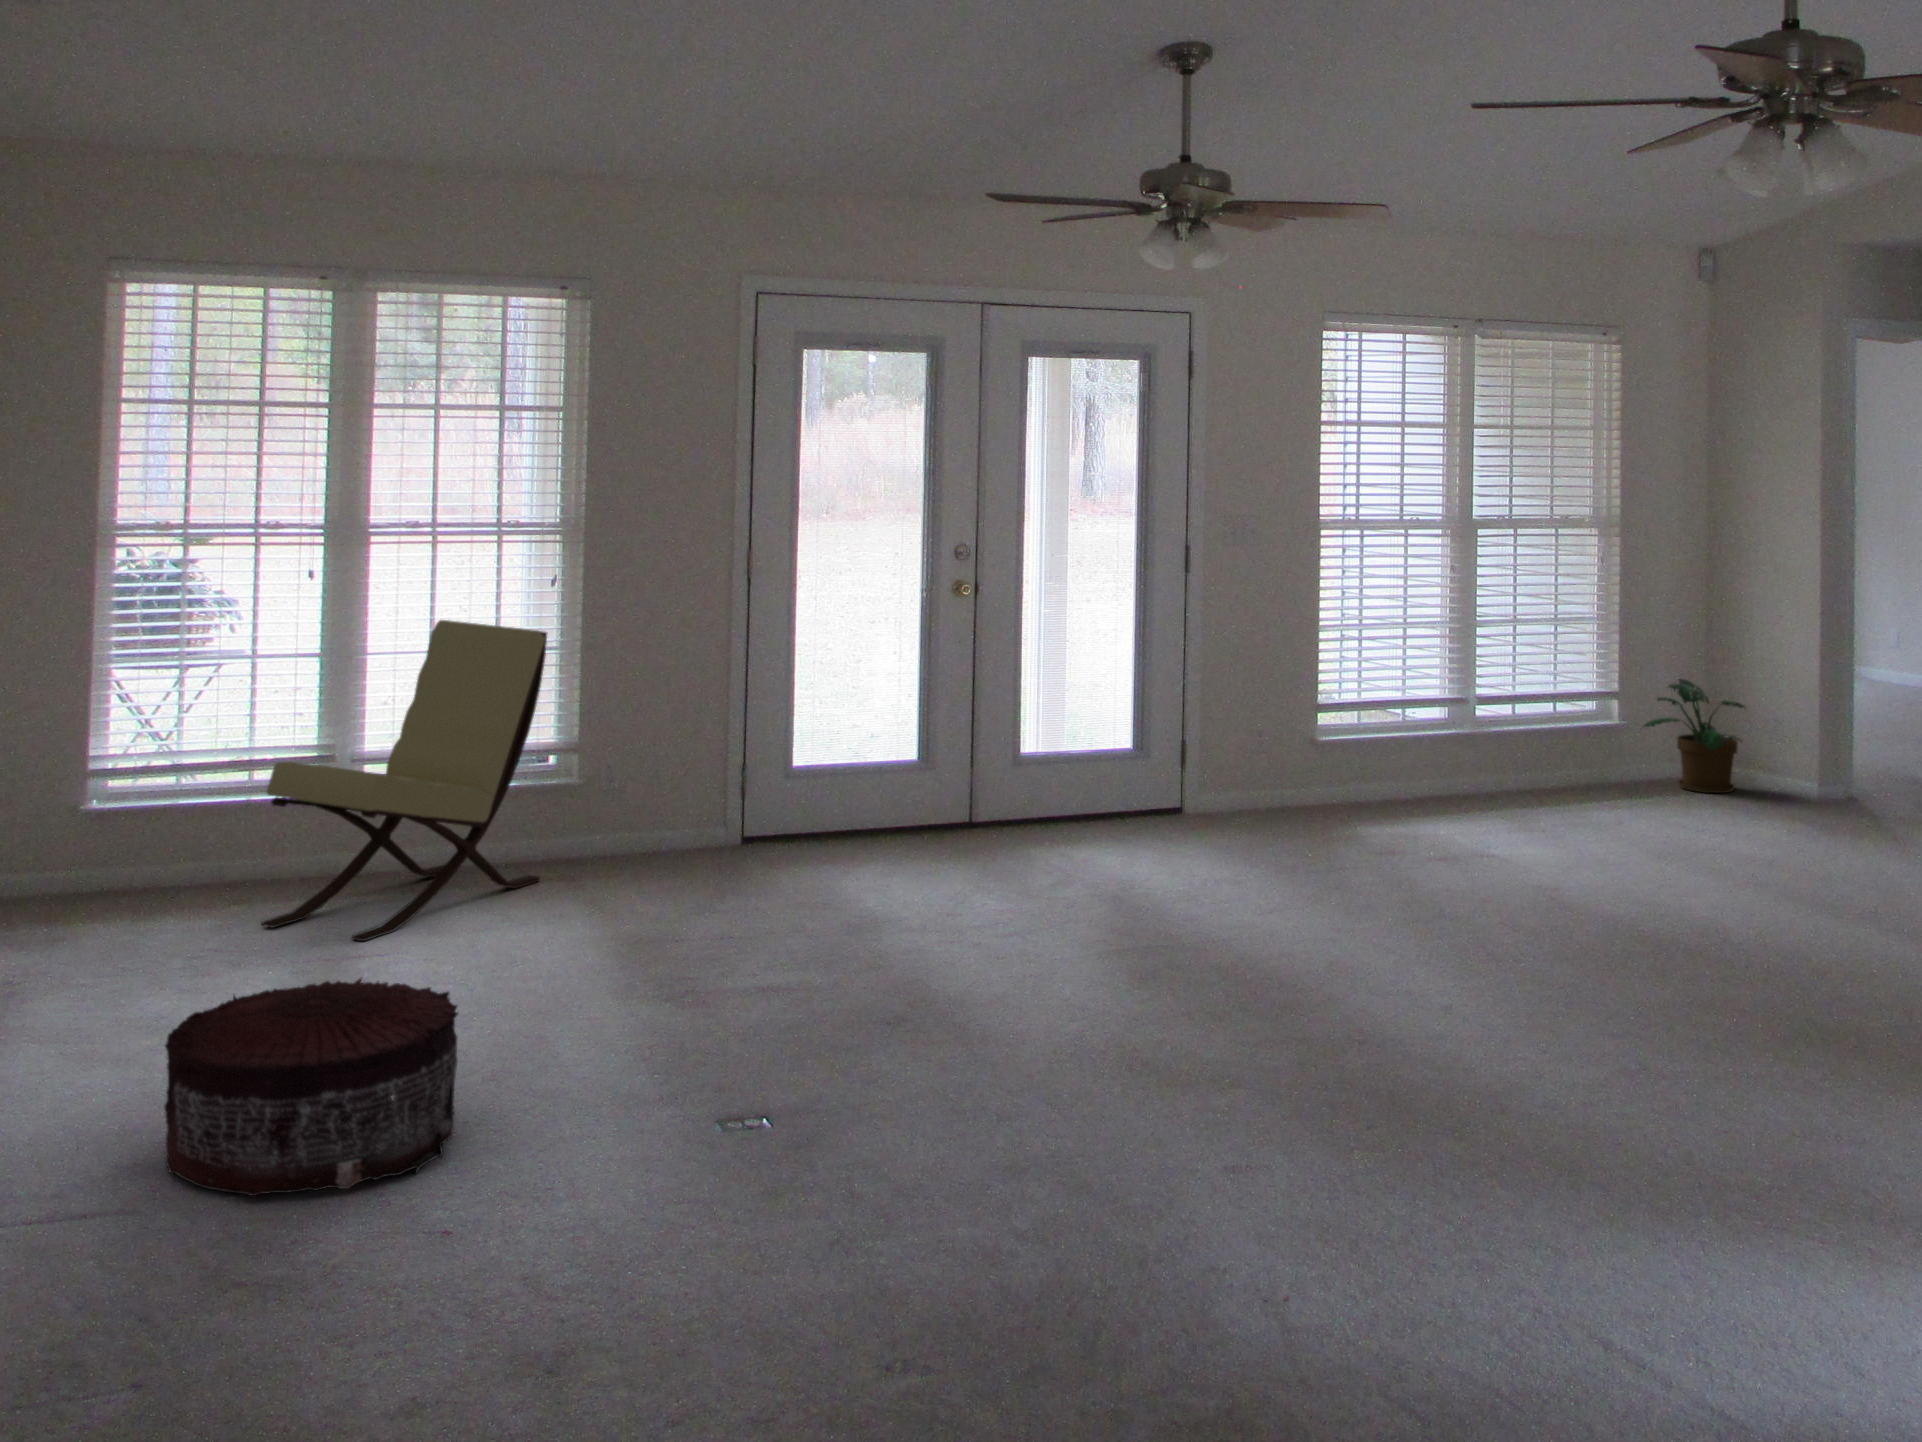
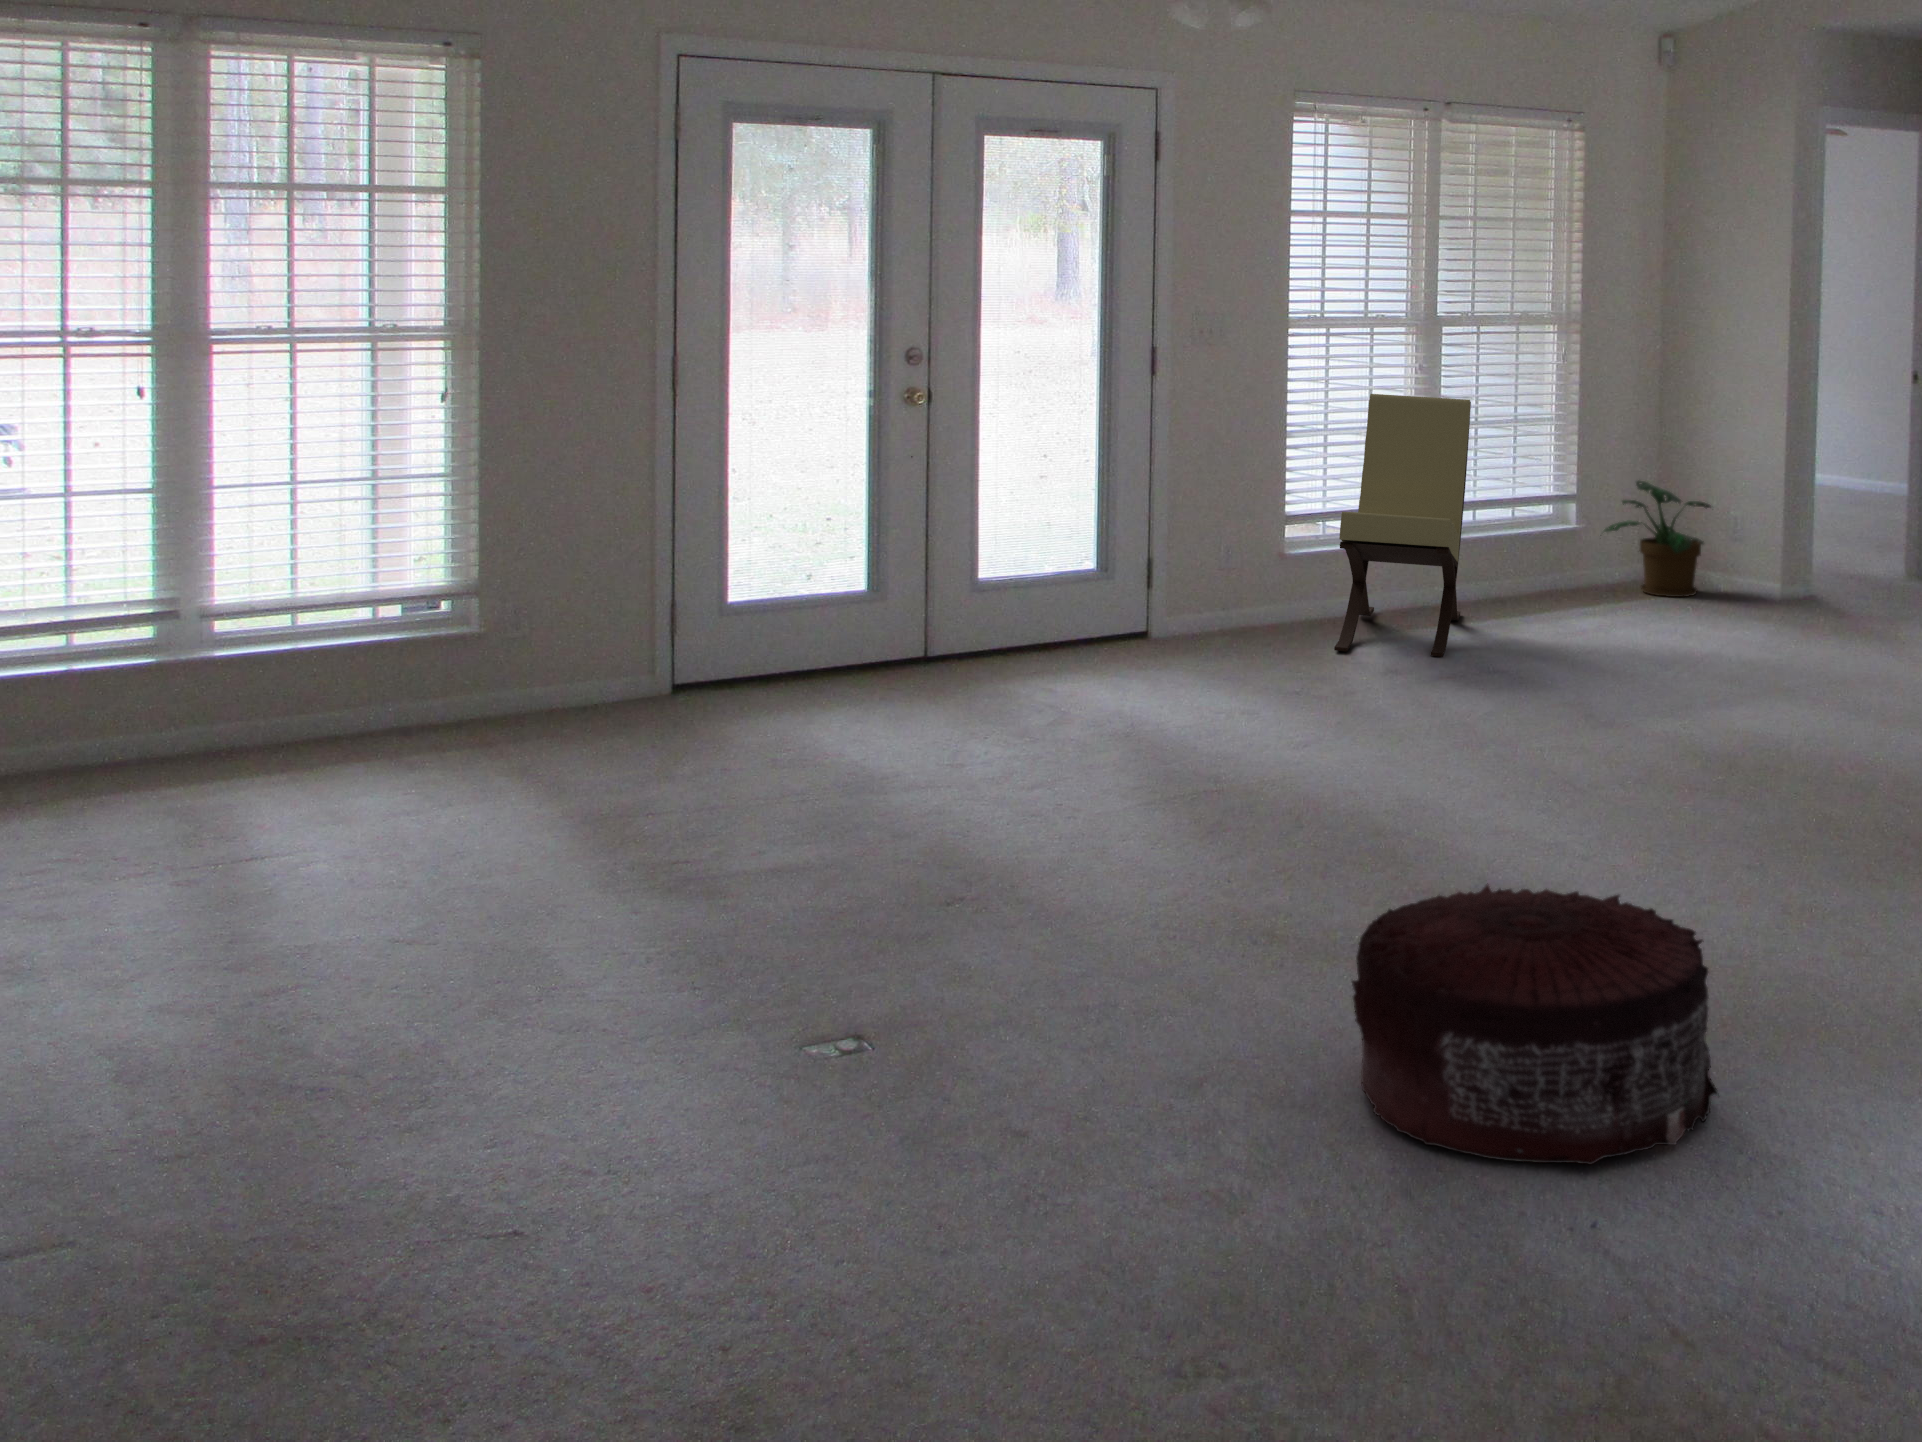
lounge chair: present [262,620,547,941] -> present [1334,394,1471,657]
pouf: present [164,978,458,1196] -> present [1352,885,1718,1164]

